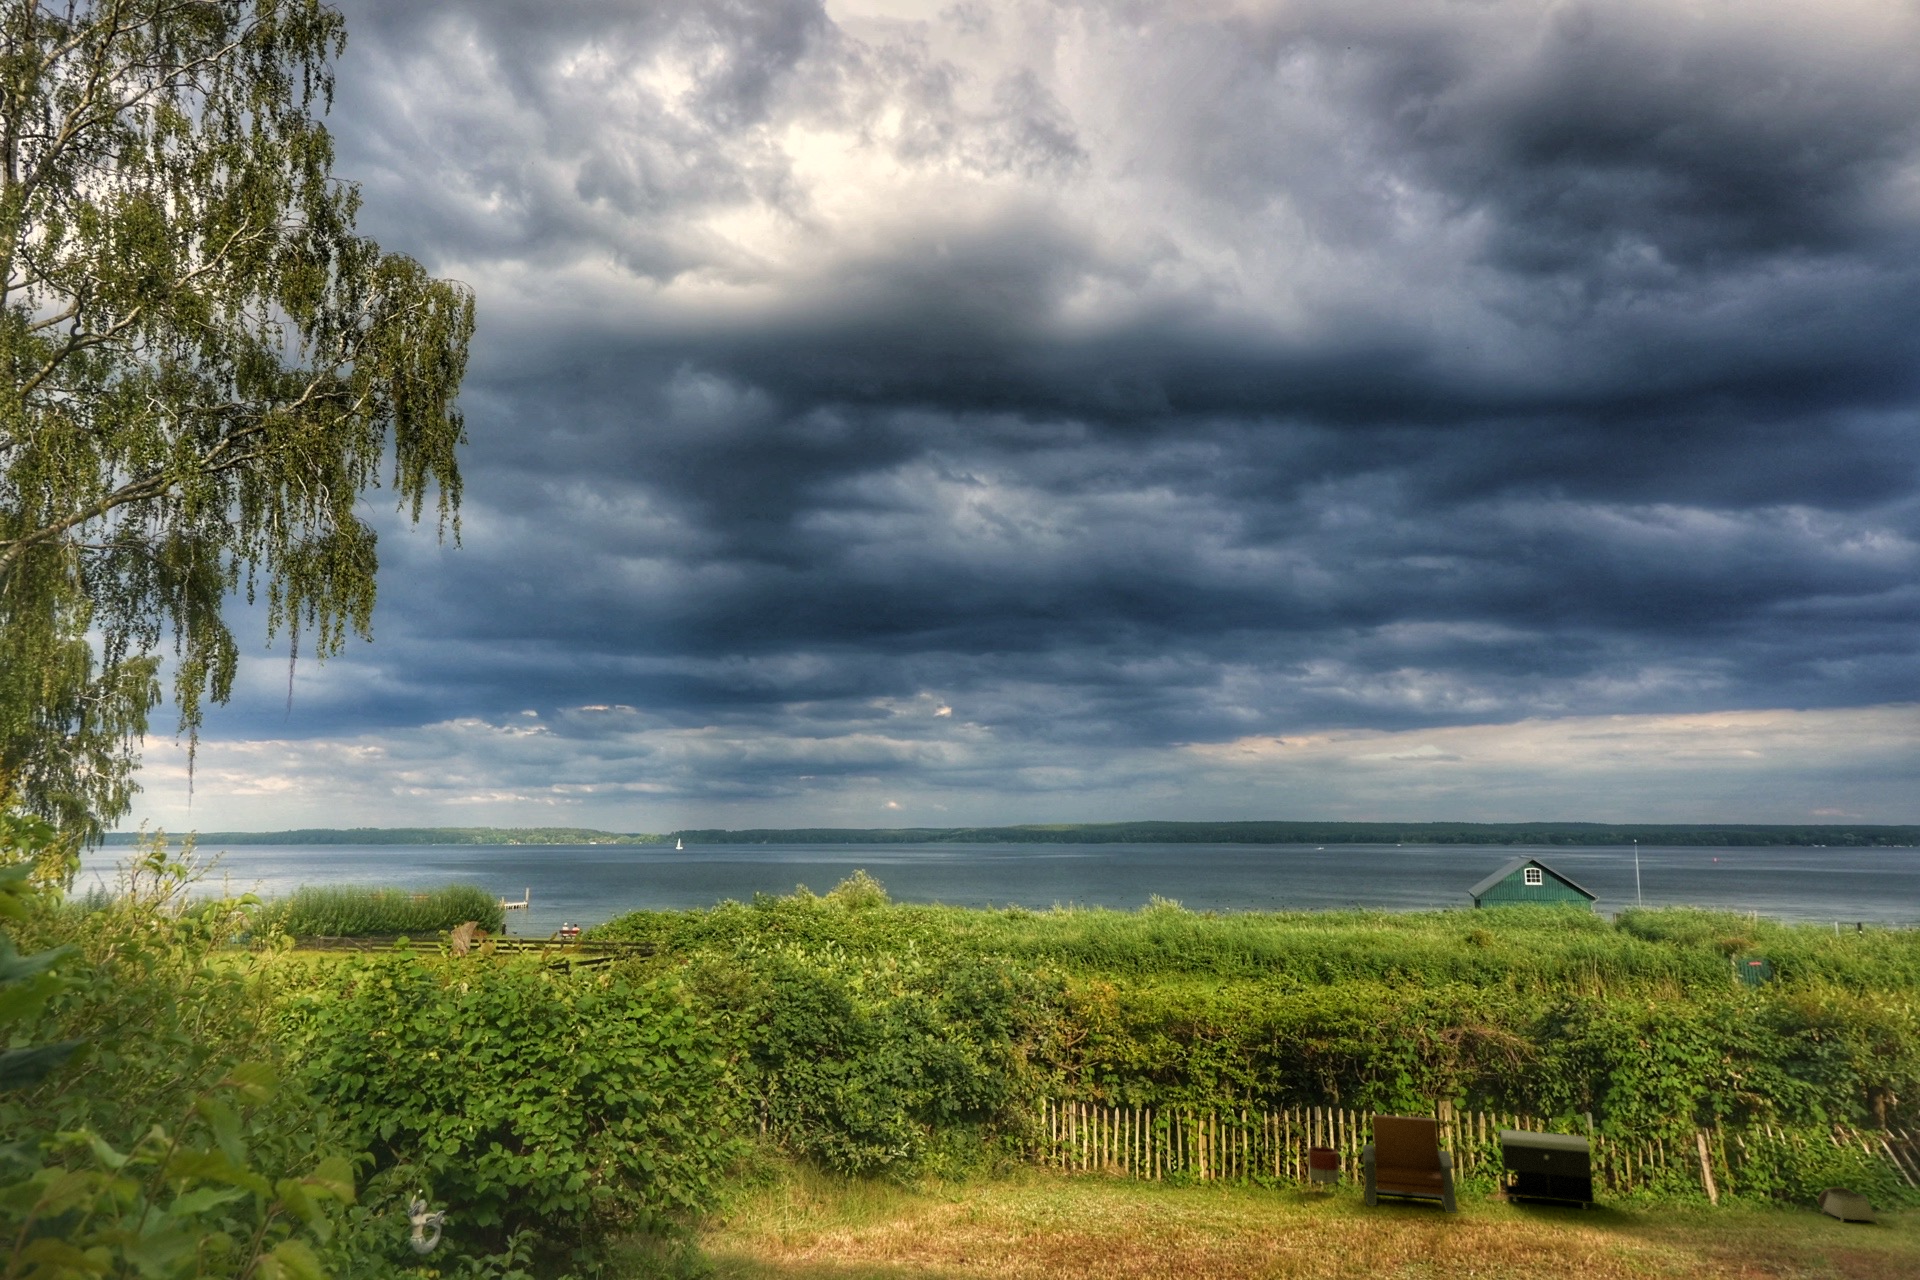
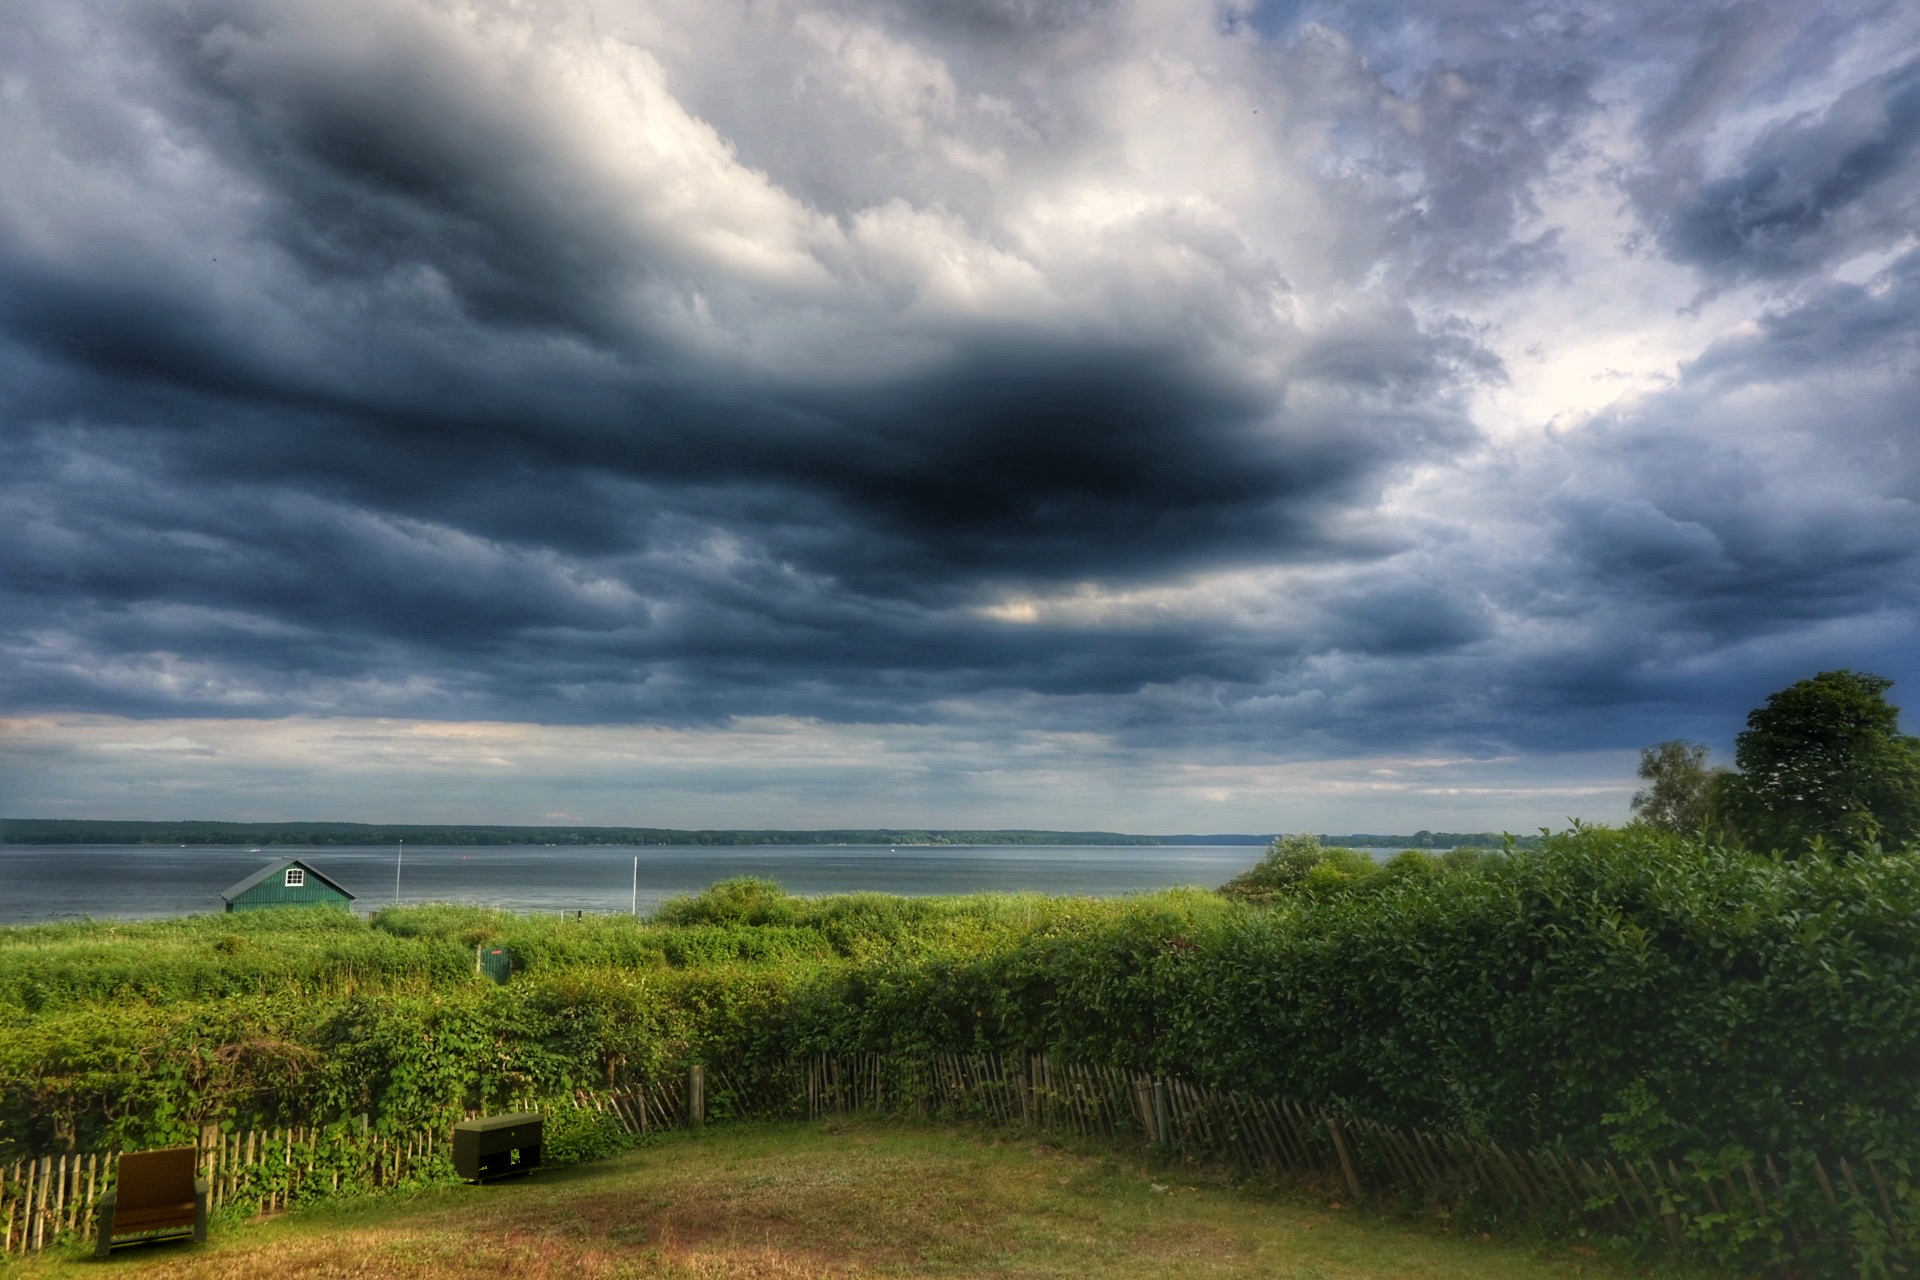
storage bench: present [1501,1130,1594,1208] -> present [454,1112,544,1185]
planter: present [1308,1146,1339,1185] -> none [22,1203,67,1260]
basket: present [1818,1187,1879,1224] -> none [556,1142,599,1173]

